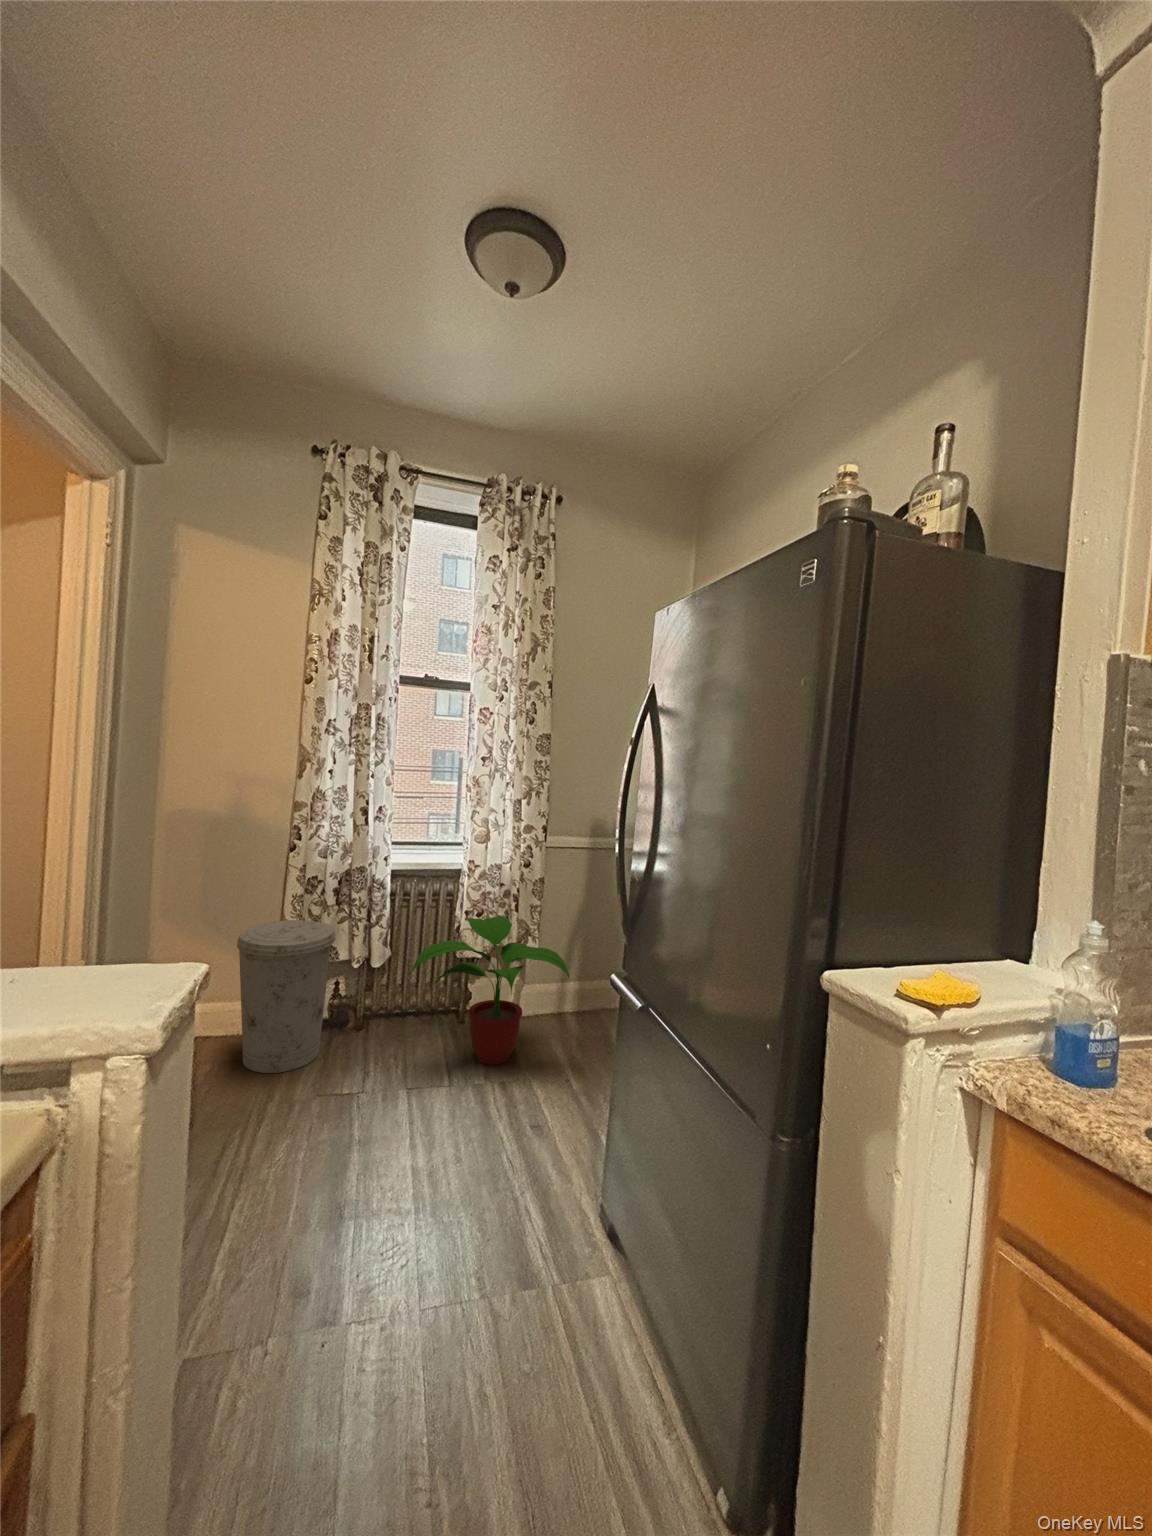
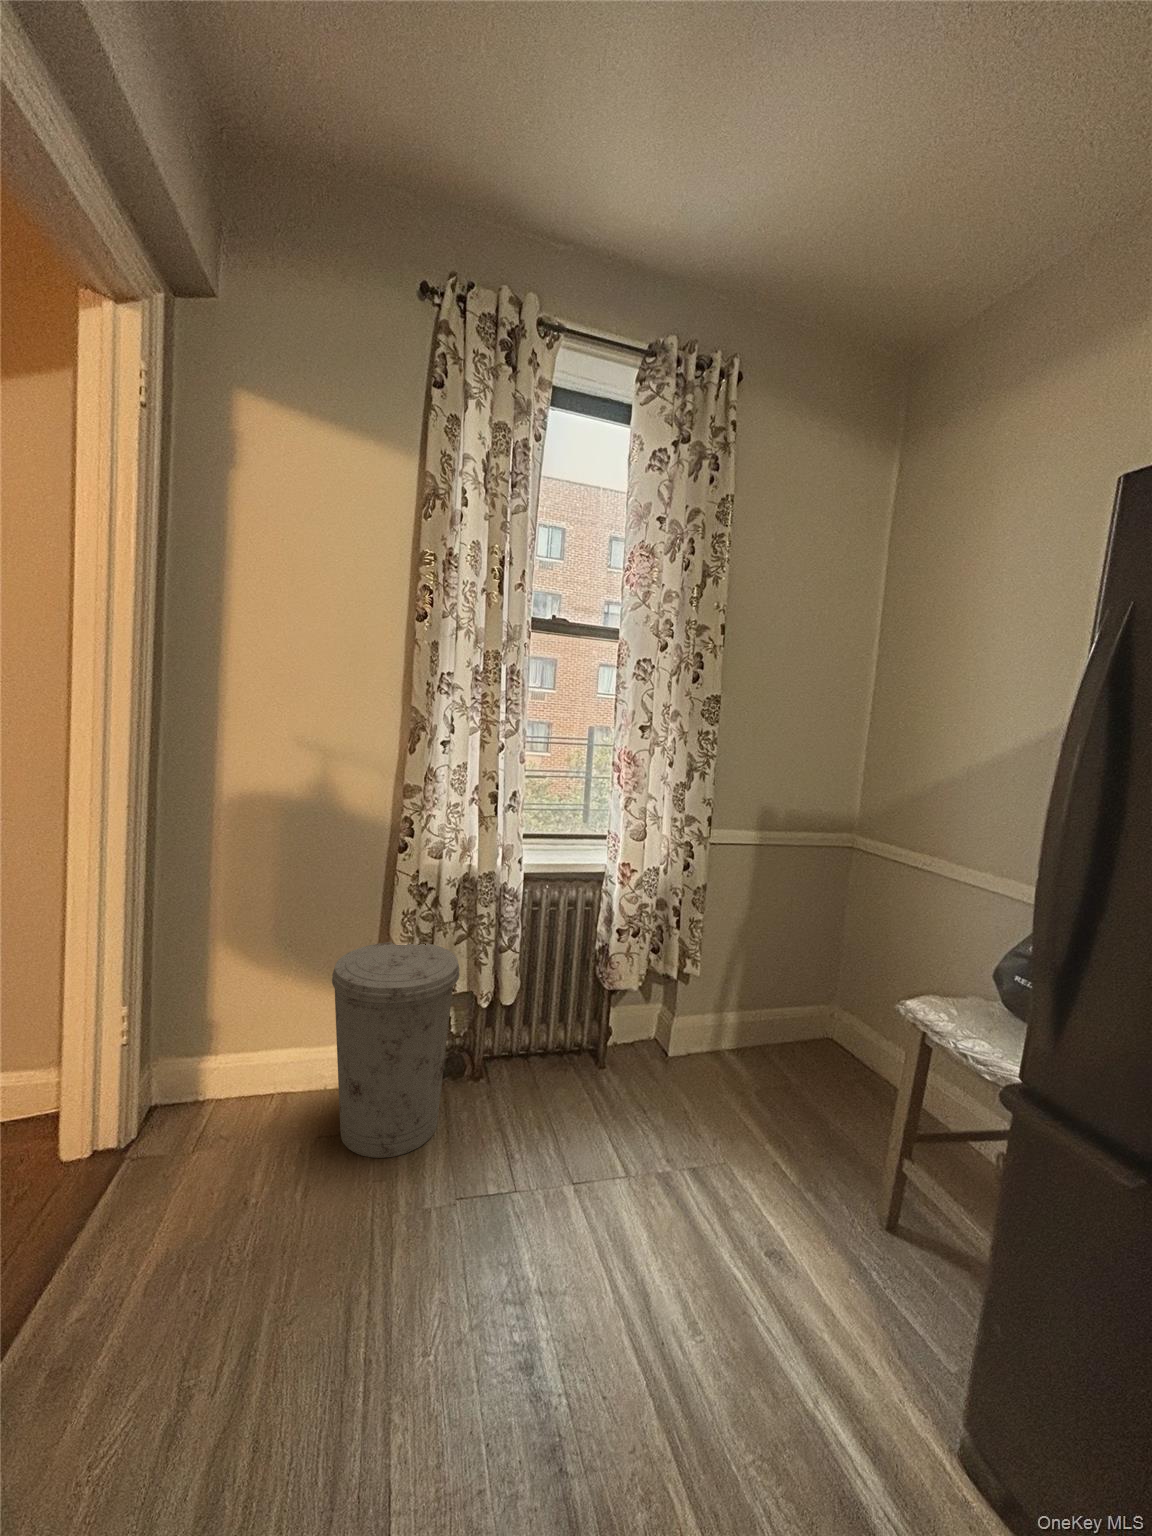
potted plant: present [411,916,569,1065] -> none [573,935,783,1143]

